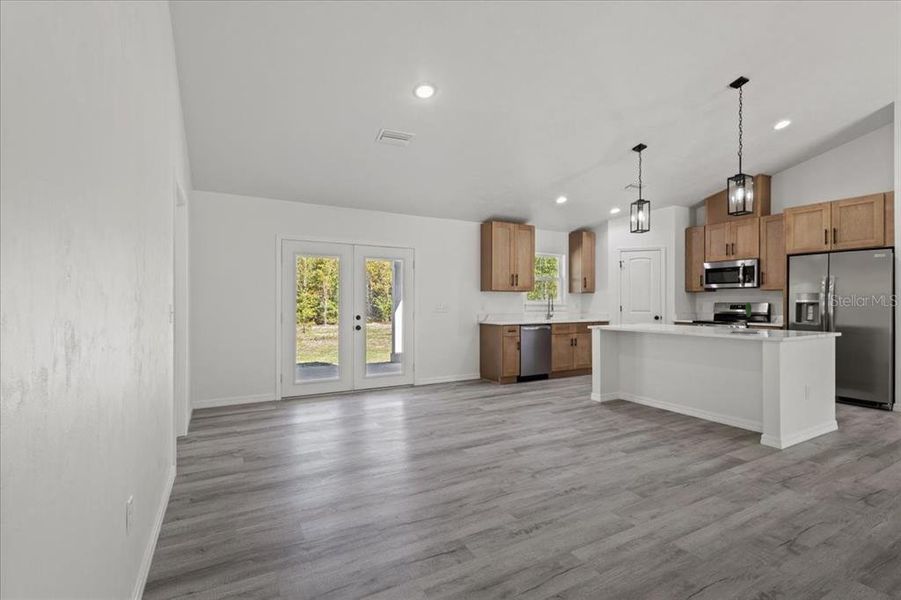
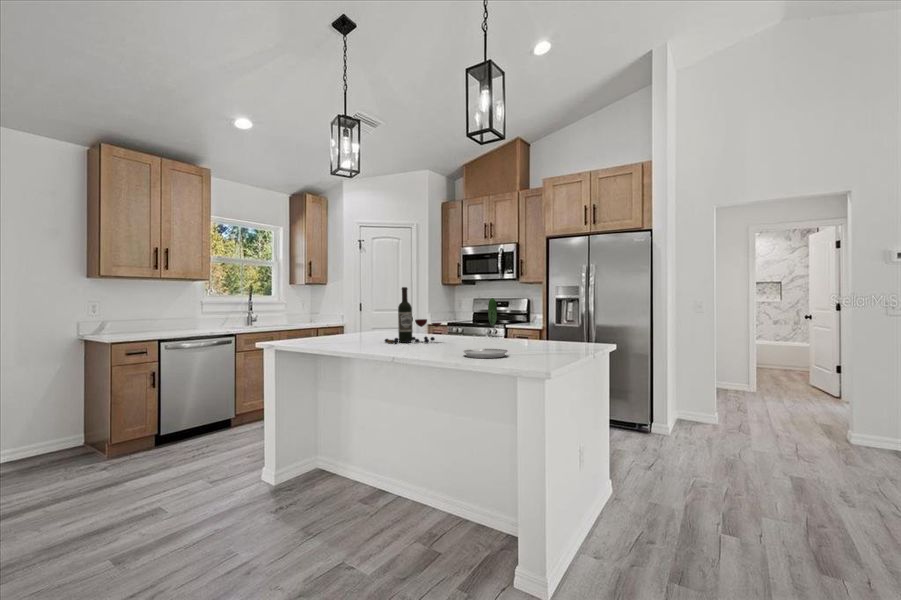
wine bottle: none [668,296,708,328] -> present [385,287,442,344]

